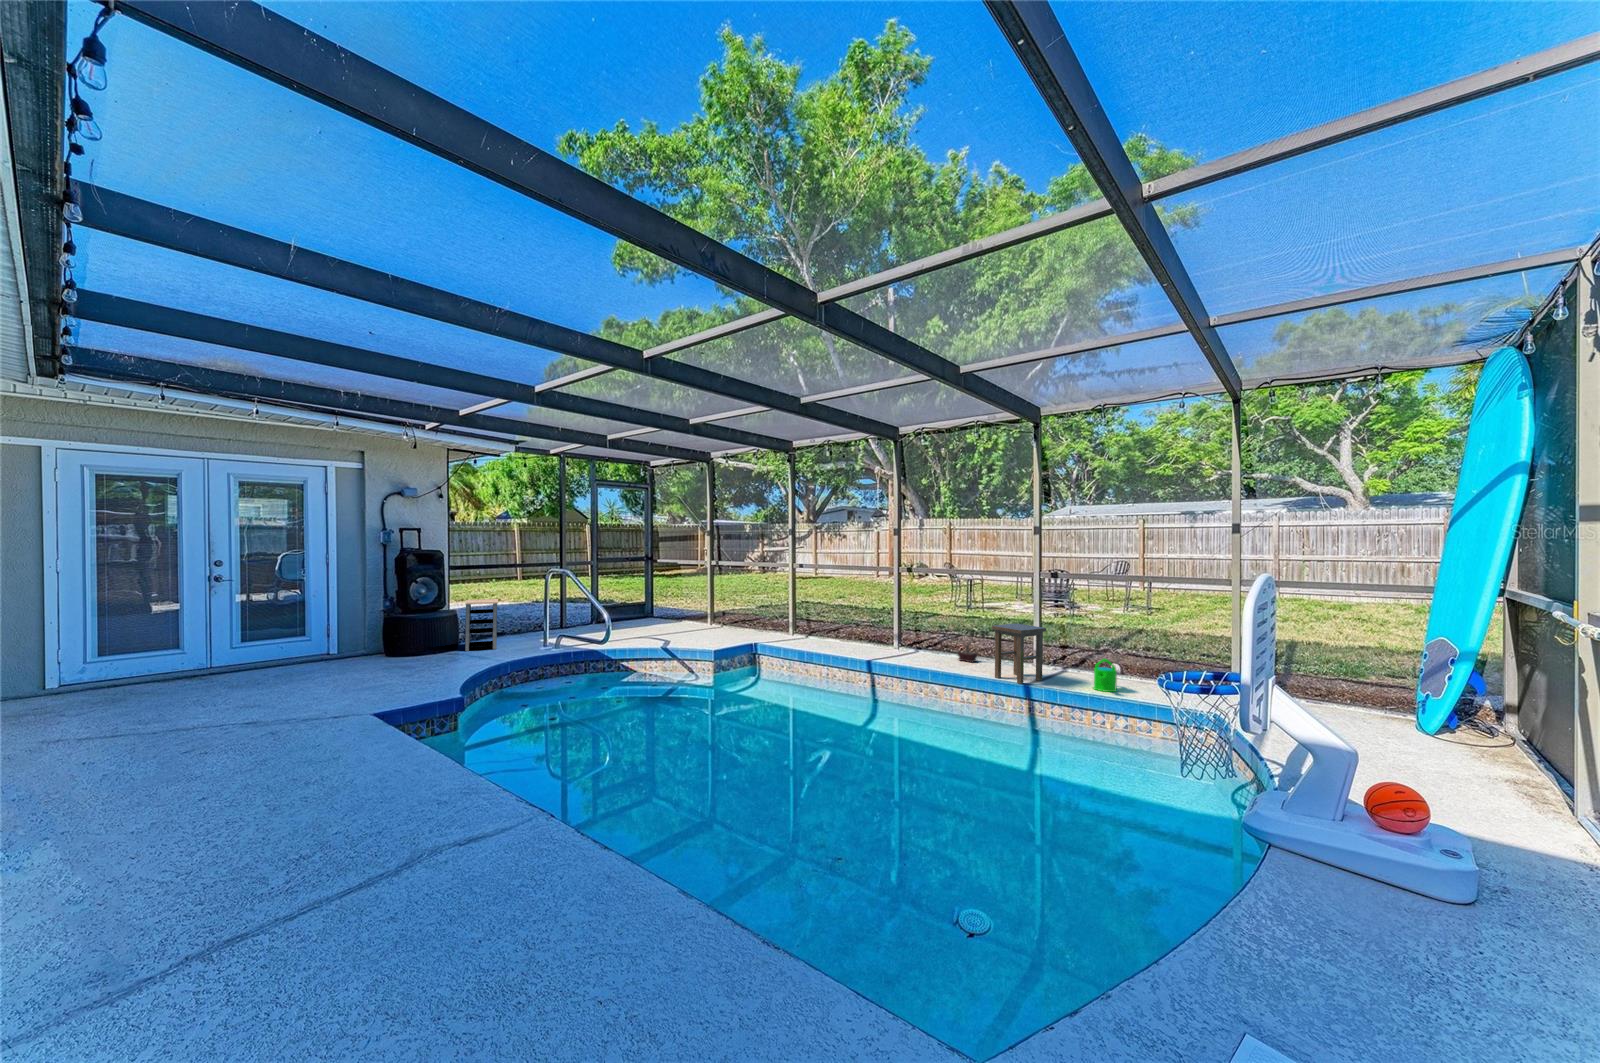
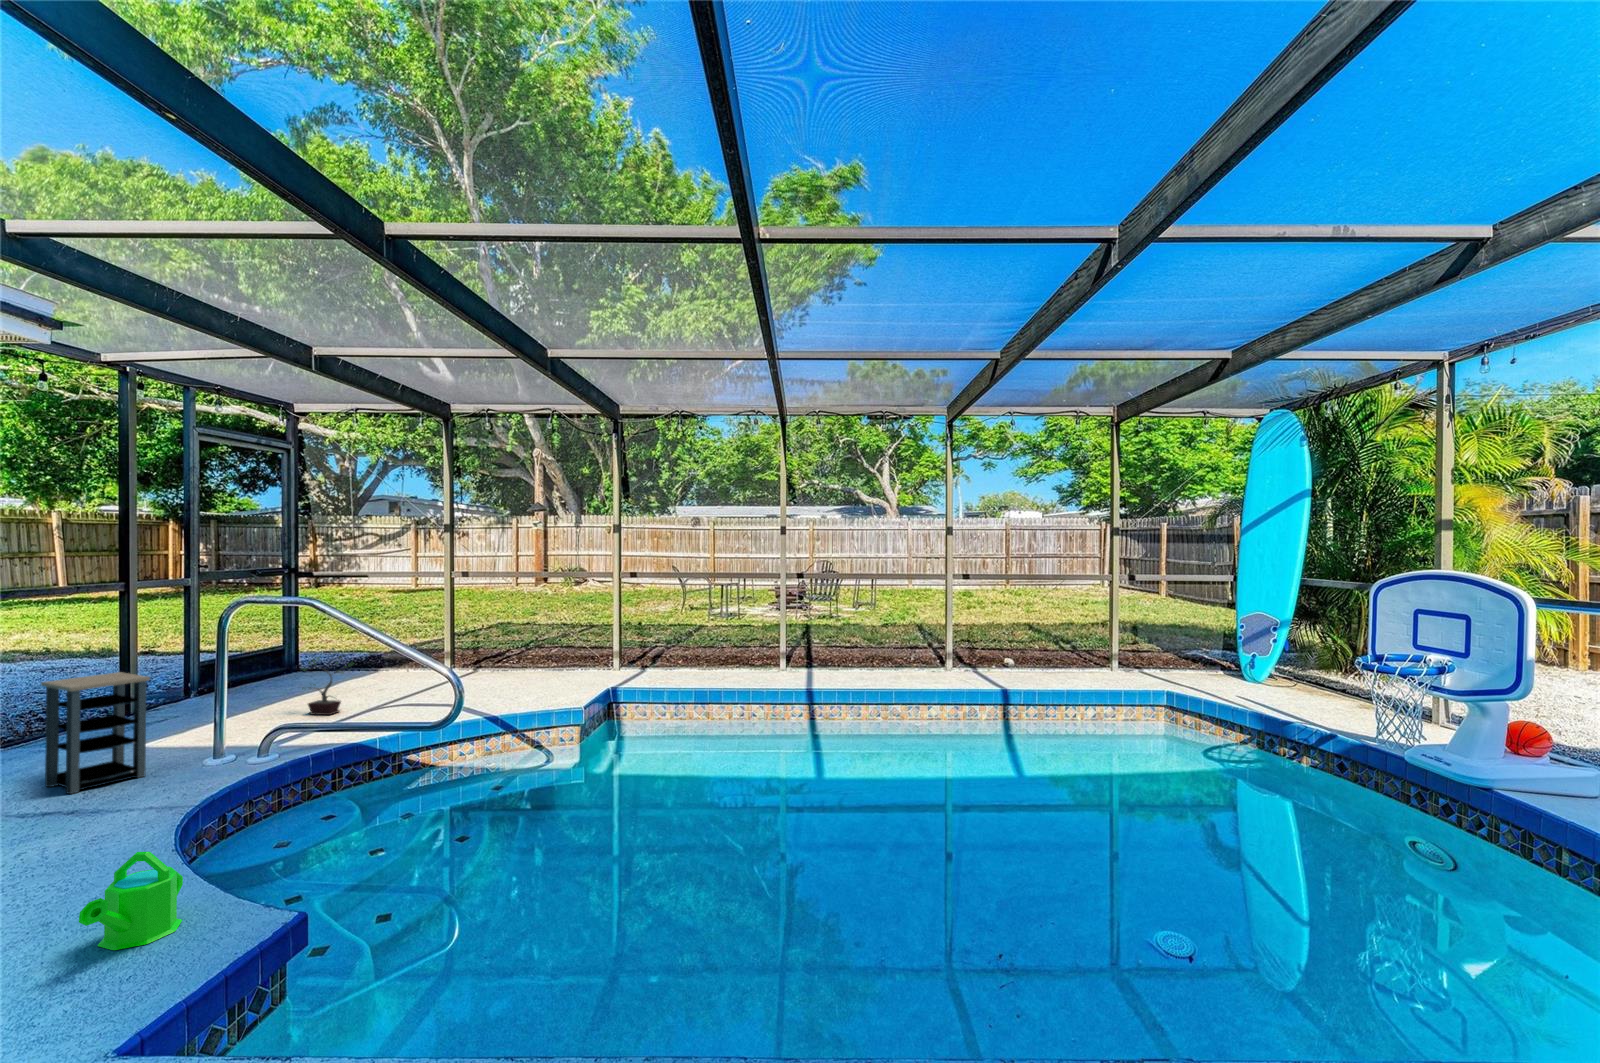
potted plant: present [958,617,986,662] -> present [304,648,354,715]
stool: present [992,624,1046,684] -> none [949,627,993,690]
watering can: present [1093,659,1117,692] -> present [79,852,183,950]

